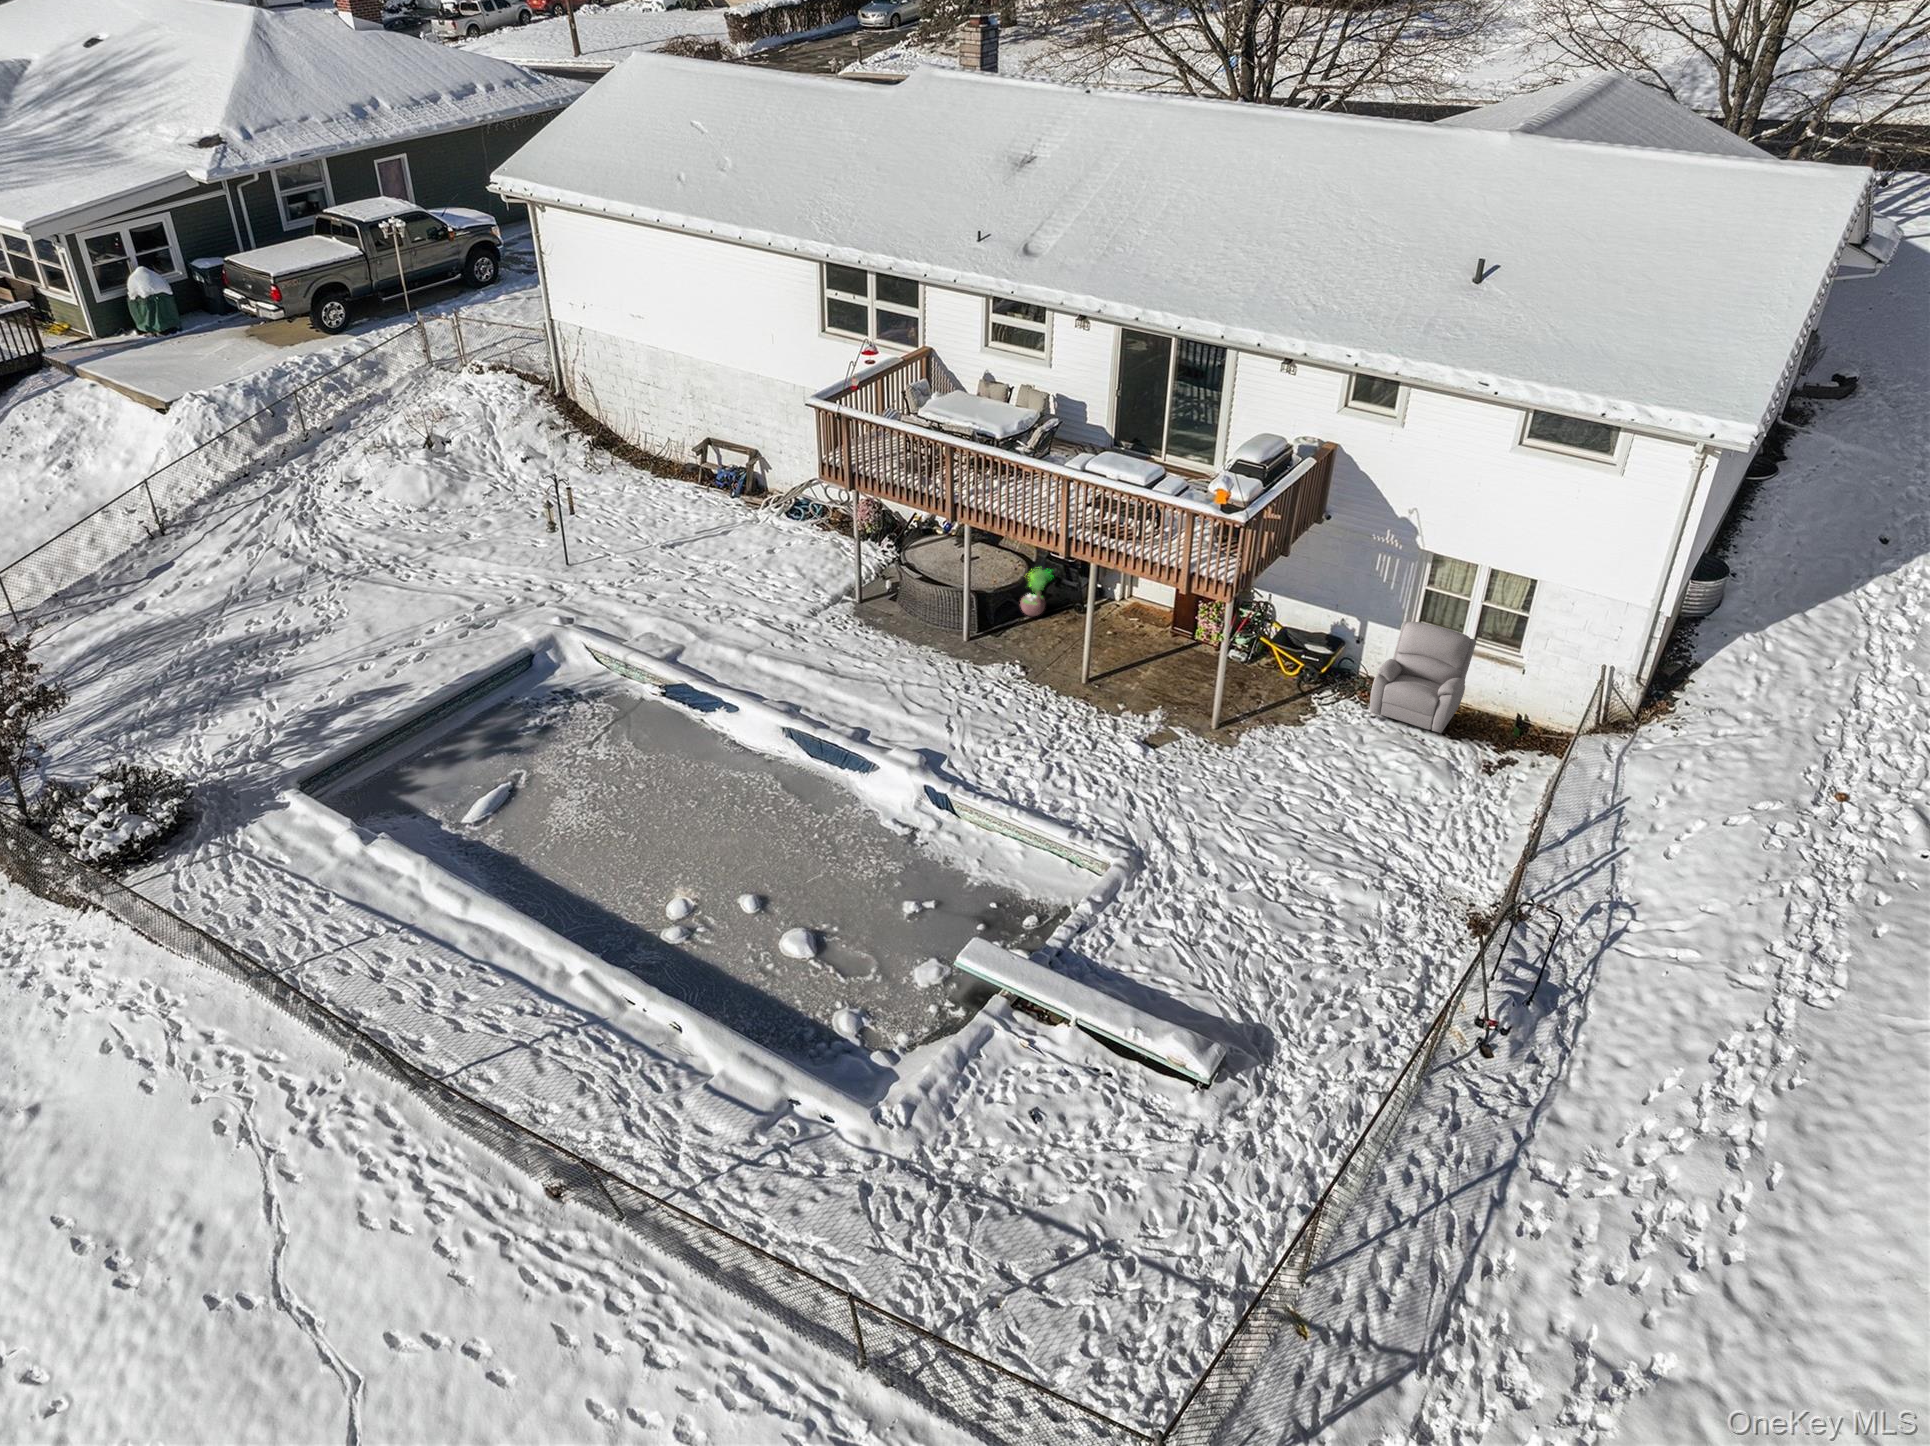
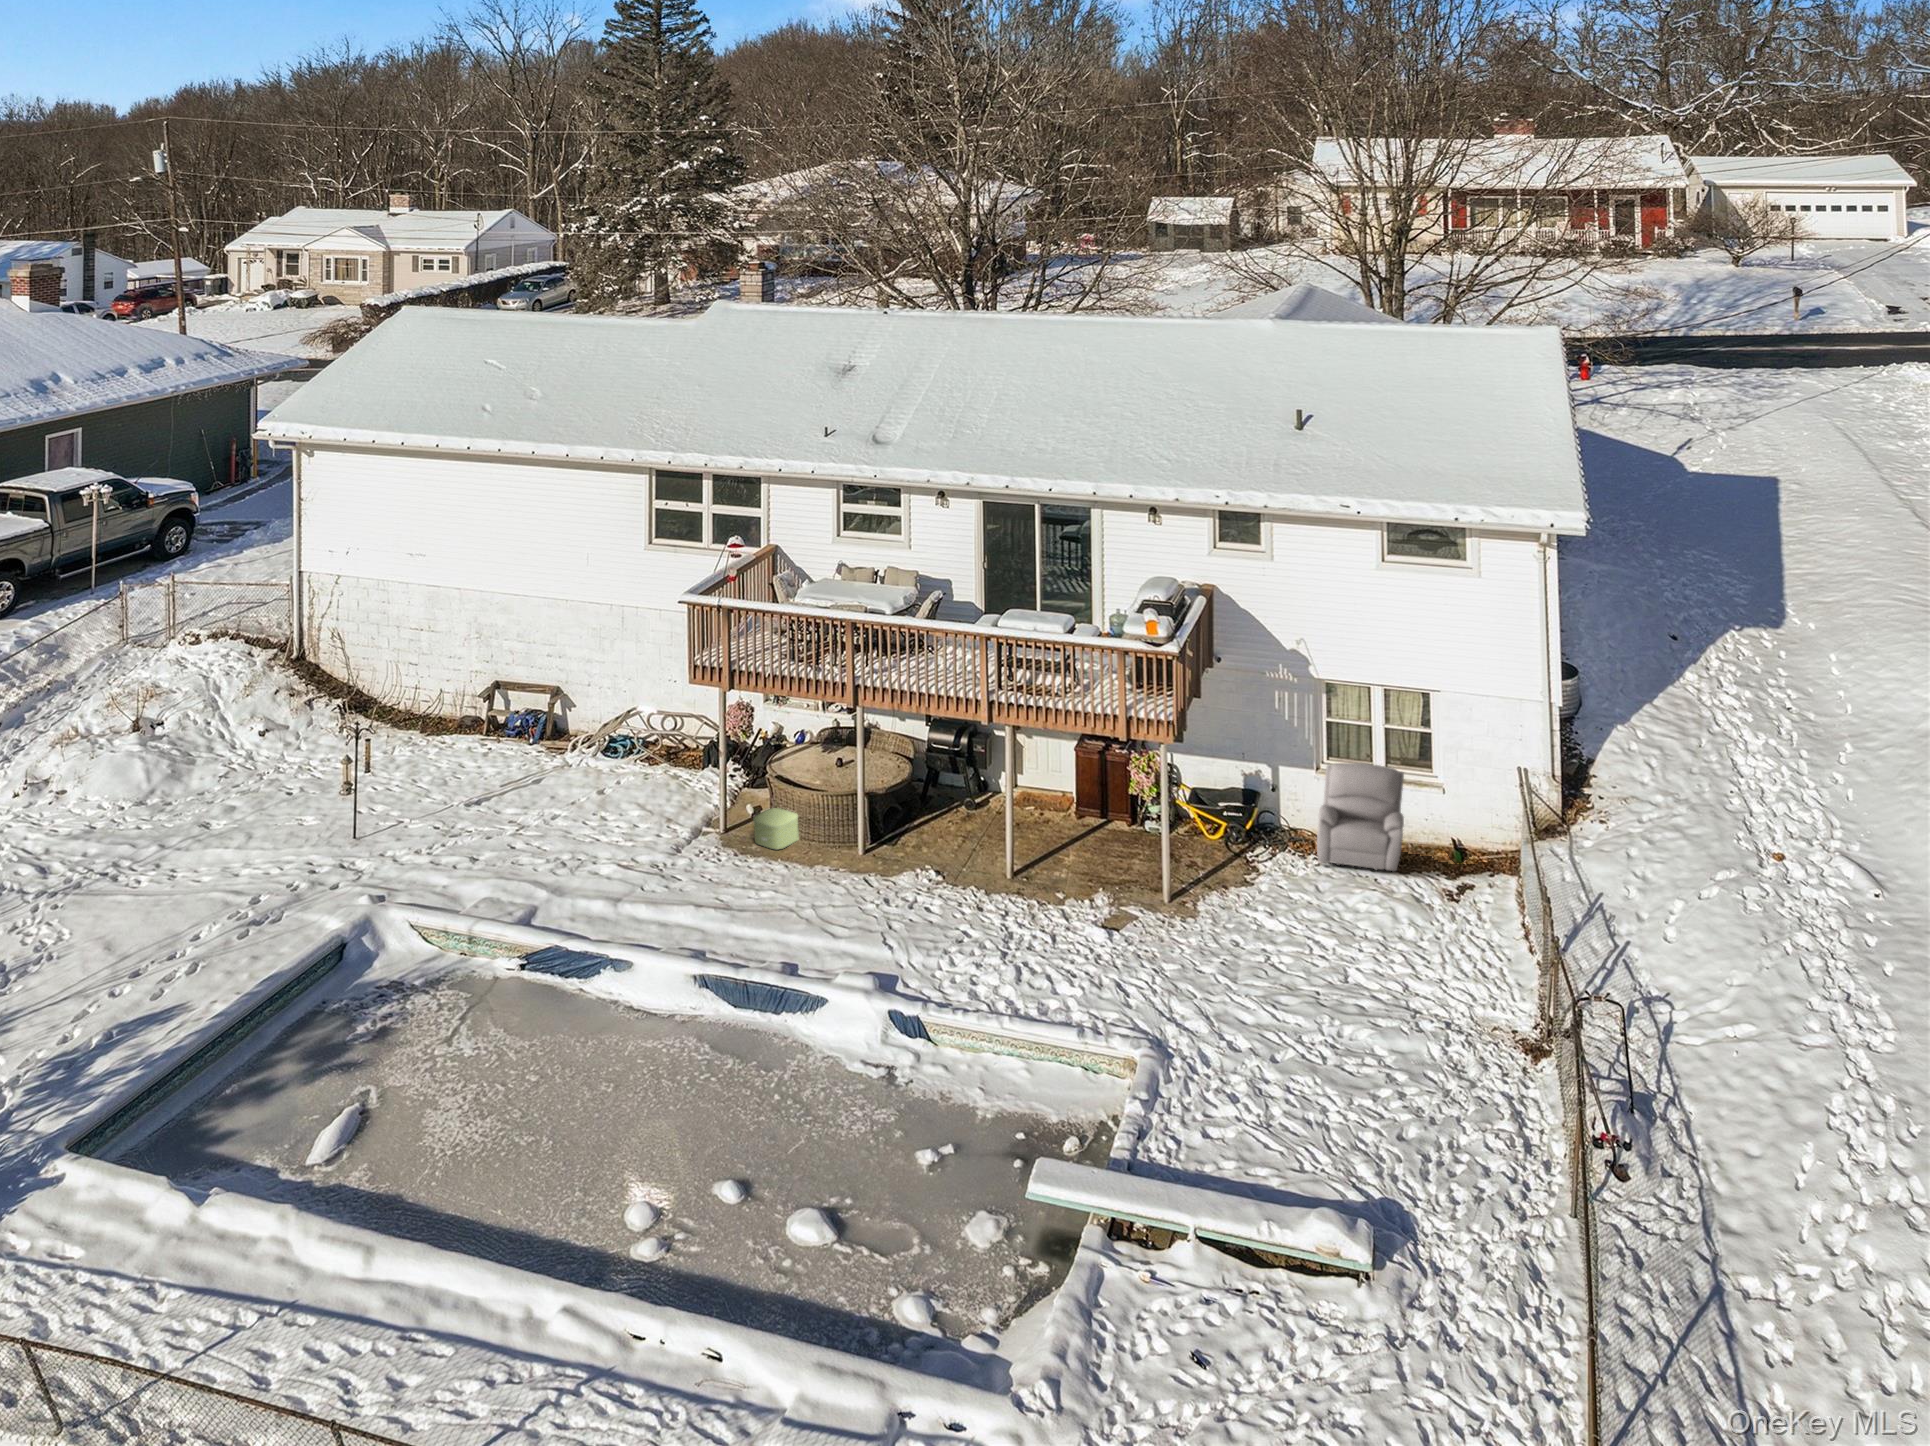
potted tree: present [1020,567,1051,616] -> none [914,762,950,820]
storage box: none [876,587,915,624] -> present [753,808,799,849]

